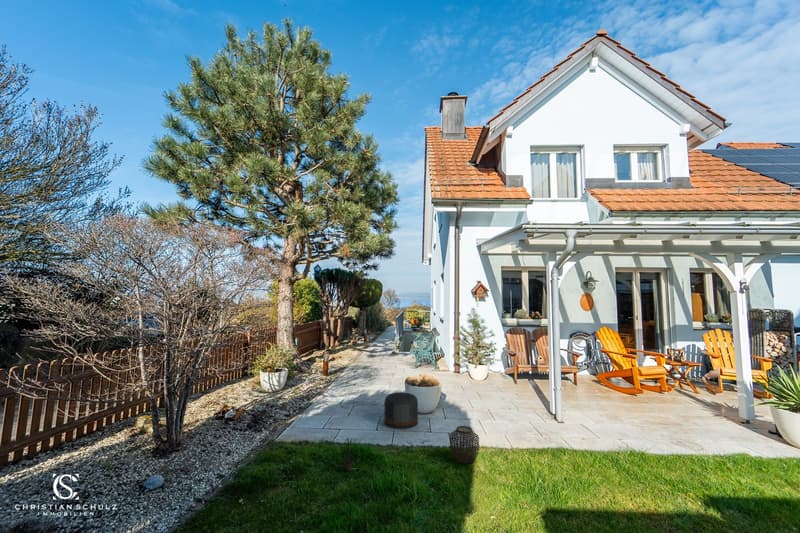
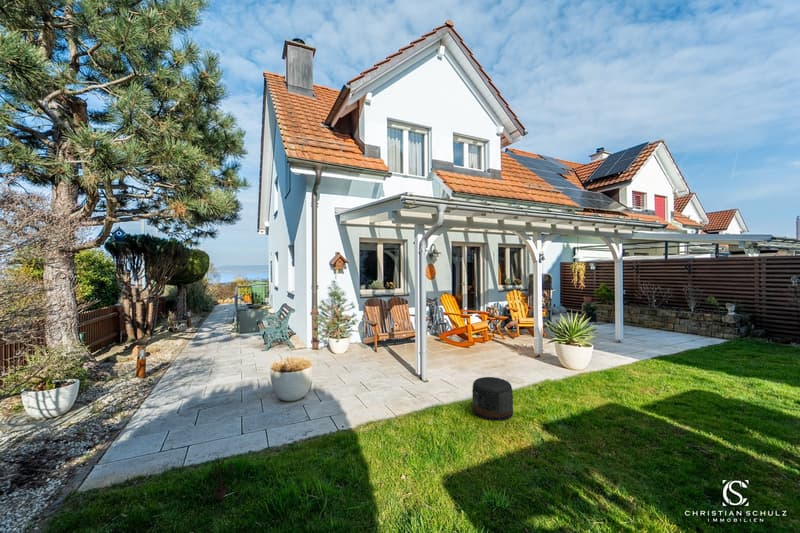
pouf: present [384,392,418,429] -> present [472,377,513,421]
woven basket: present [450,426,479,464] -> none [341,407,373,447]

